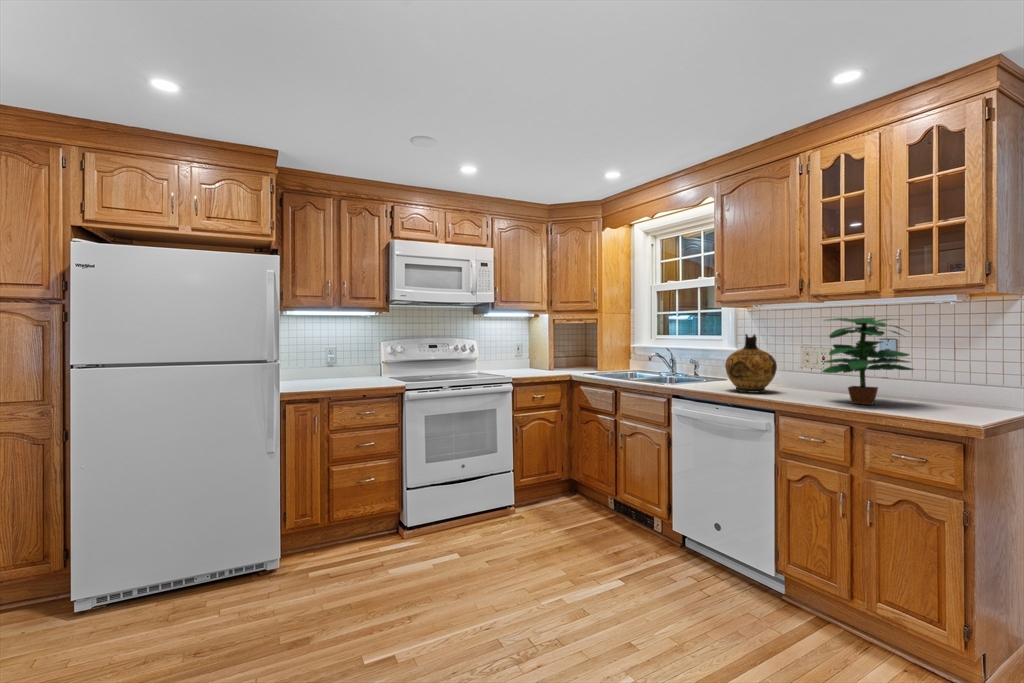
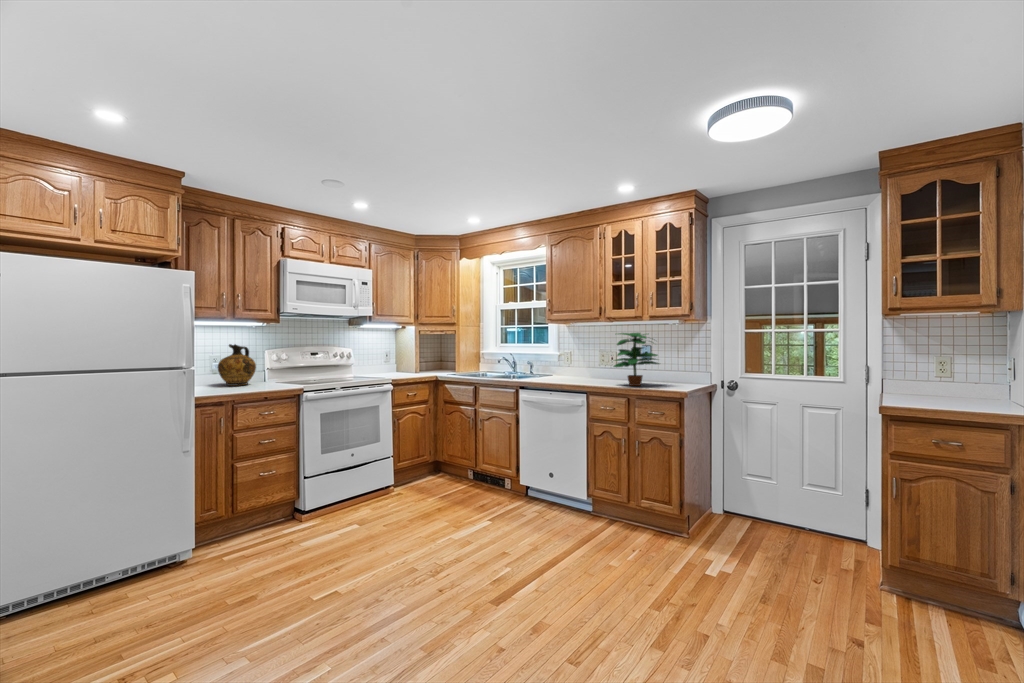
ceramic jug: present [725,334,777,393] -> present [218,344,256,386]

